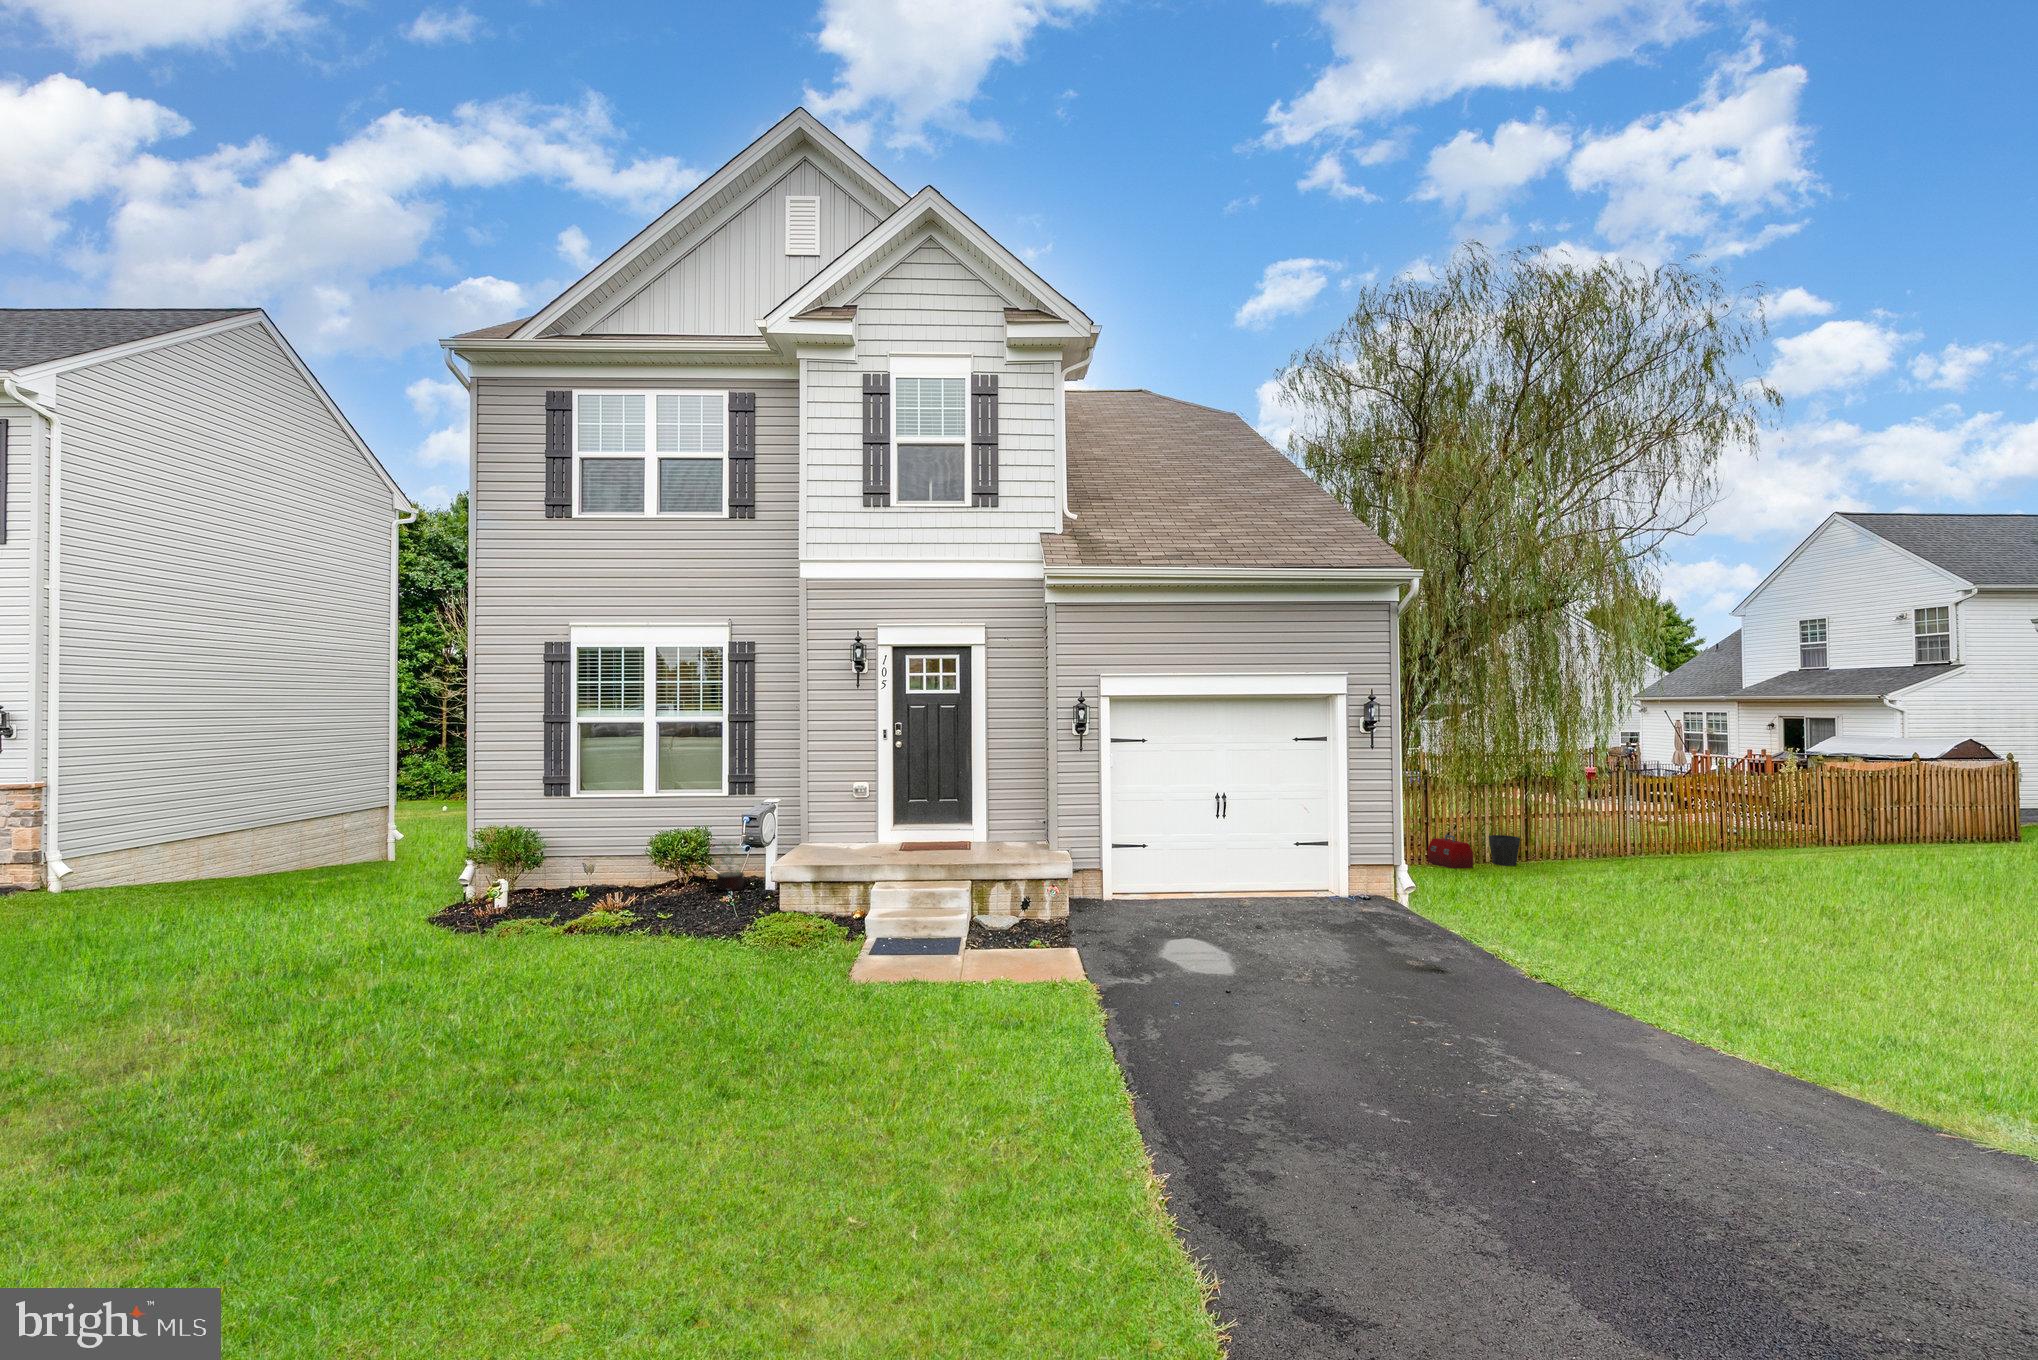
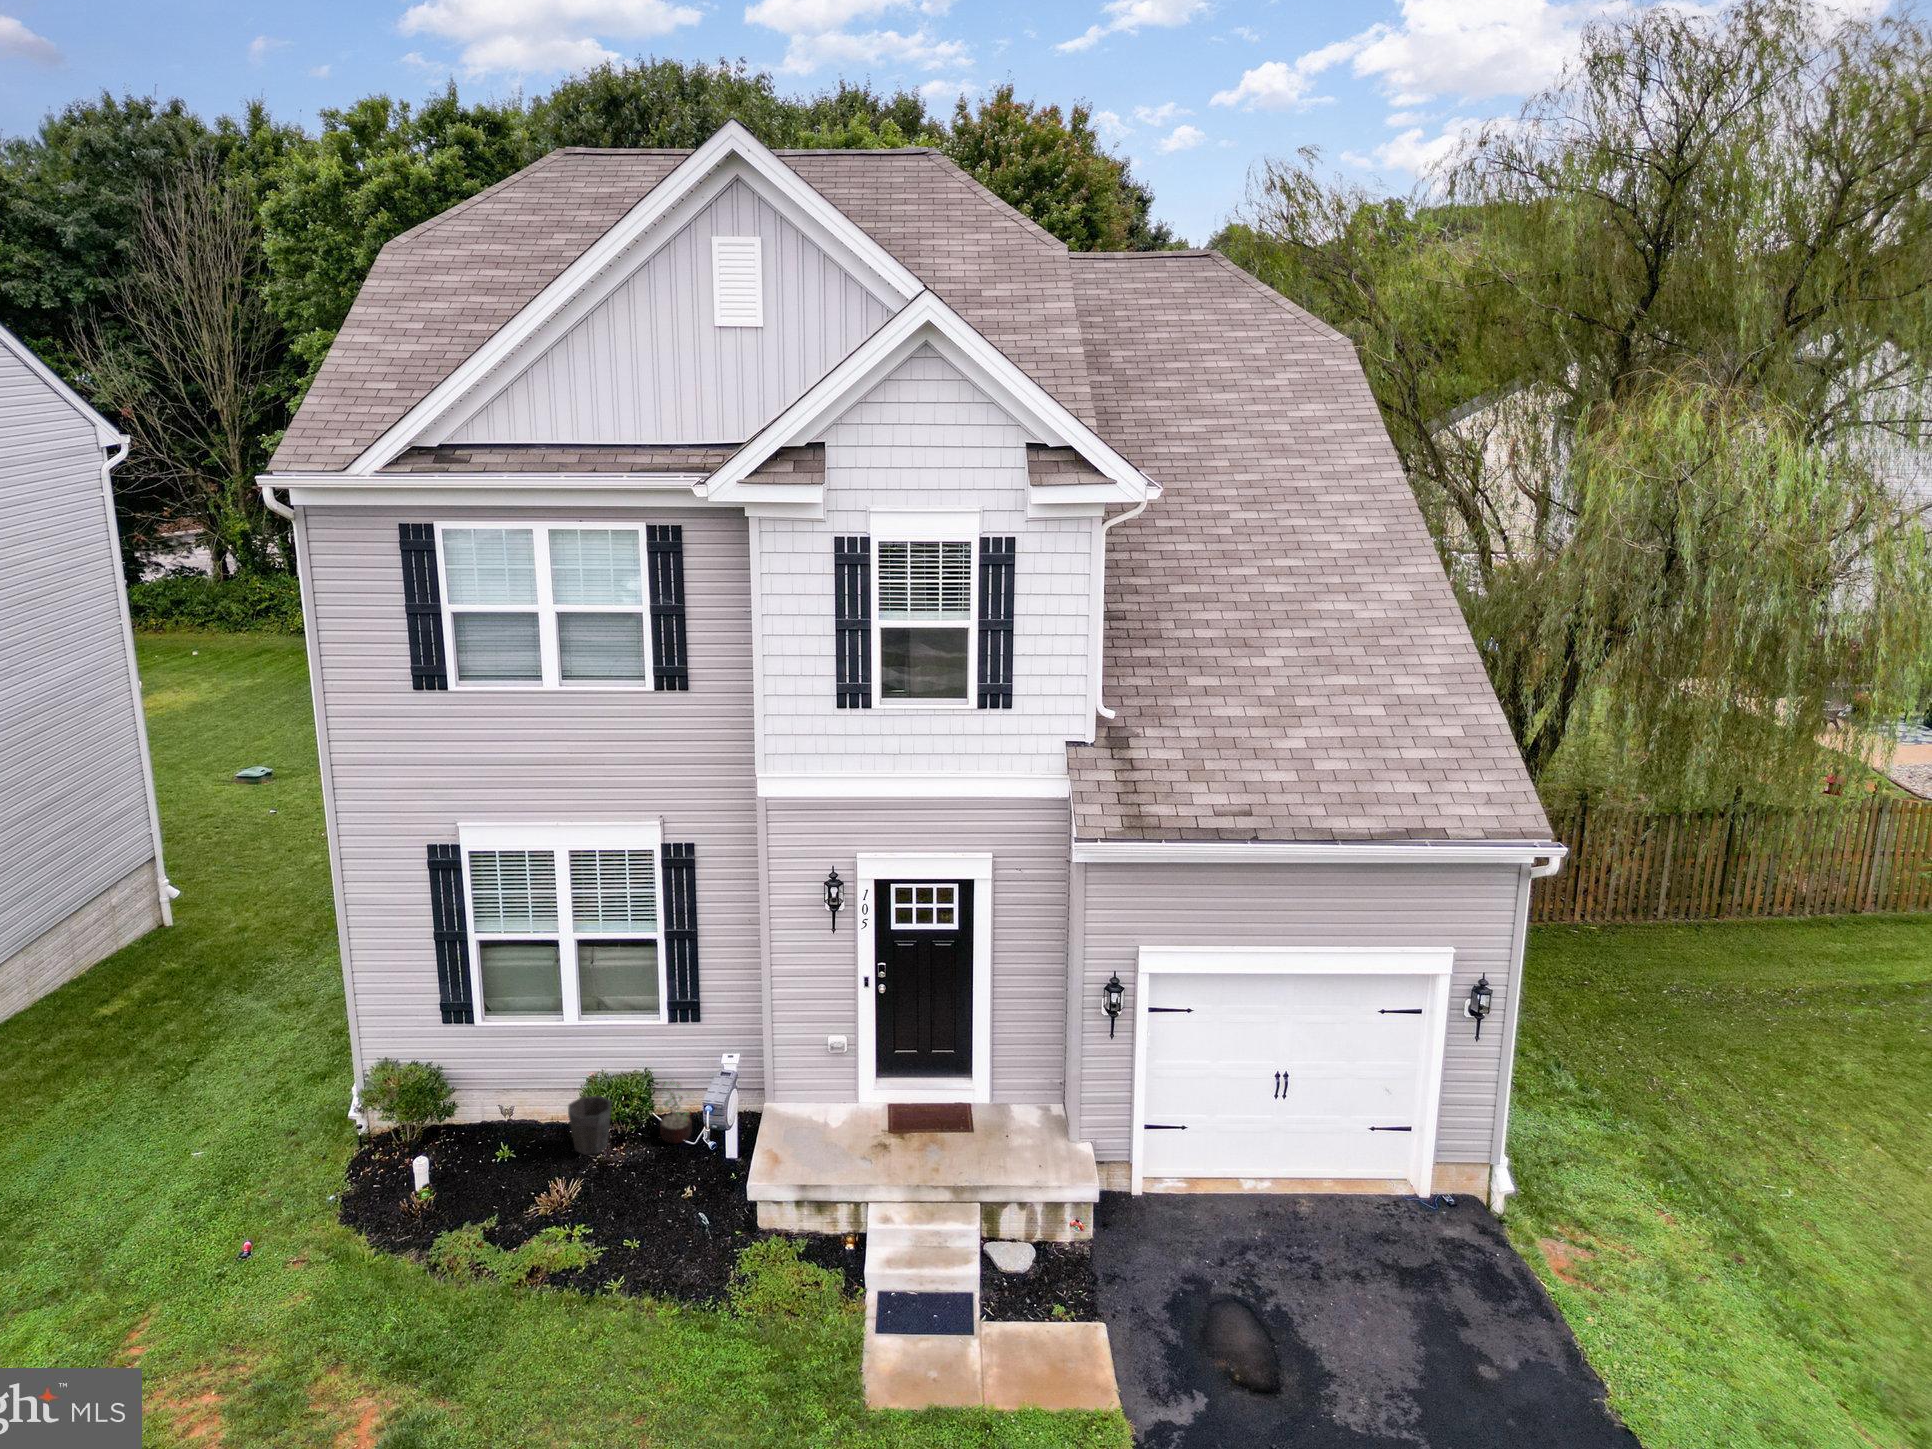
toolbox: present [1428,835,1473,869] -> none [1550,1001,1610,1052]
waste bin: present [1489,835,1520,866] -> present [568,1096,612,1155]

